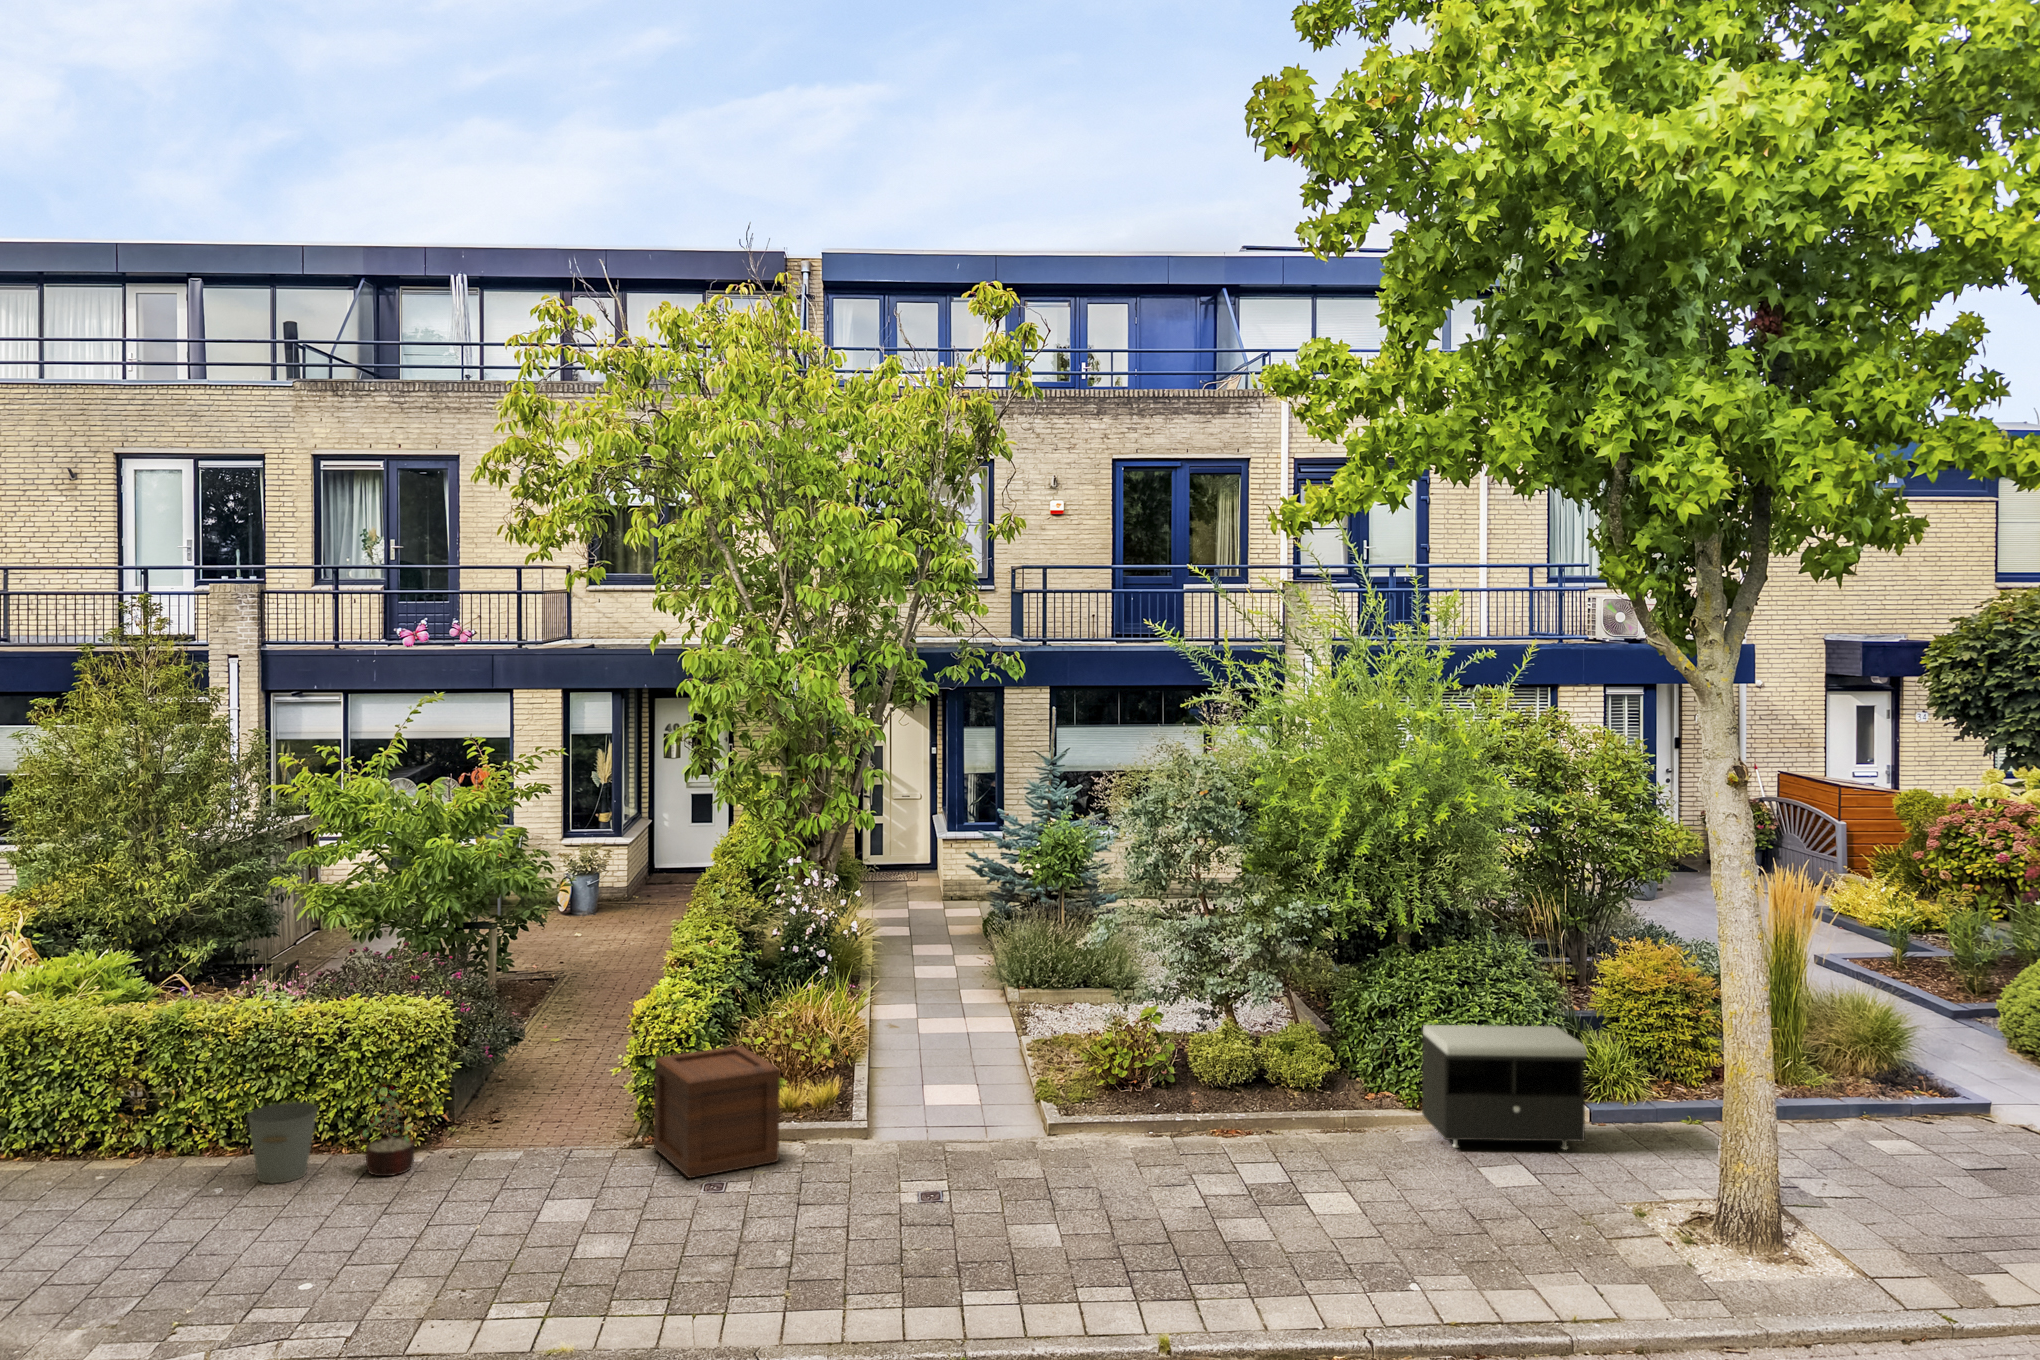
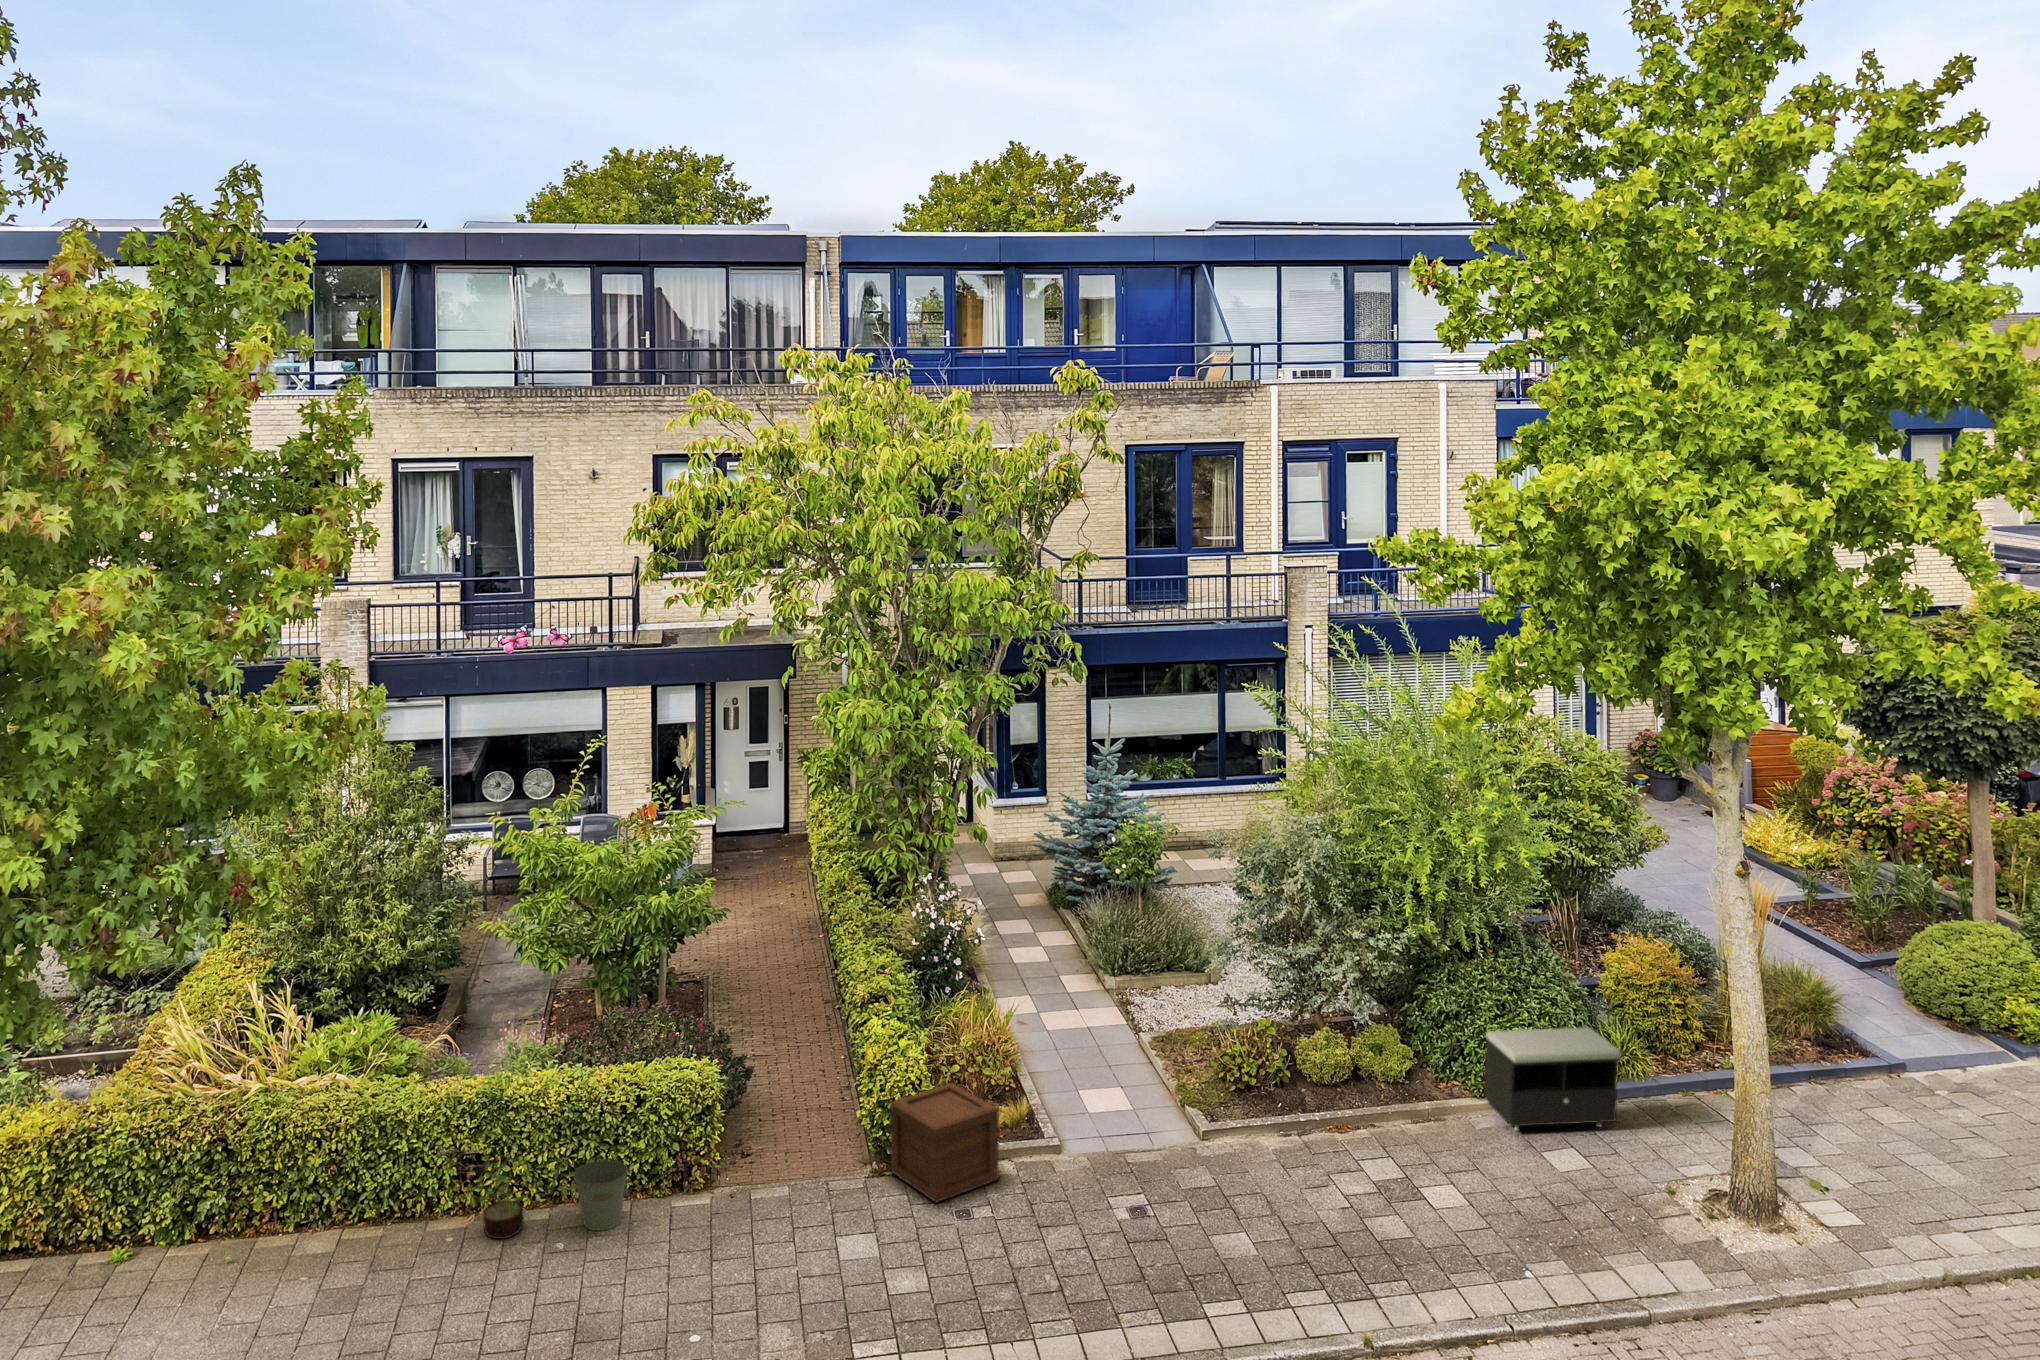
decorative plant: present [362,1087,415,1176] -> present [480,1163,524,1239]

